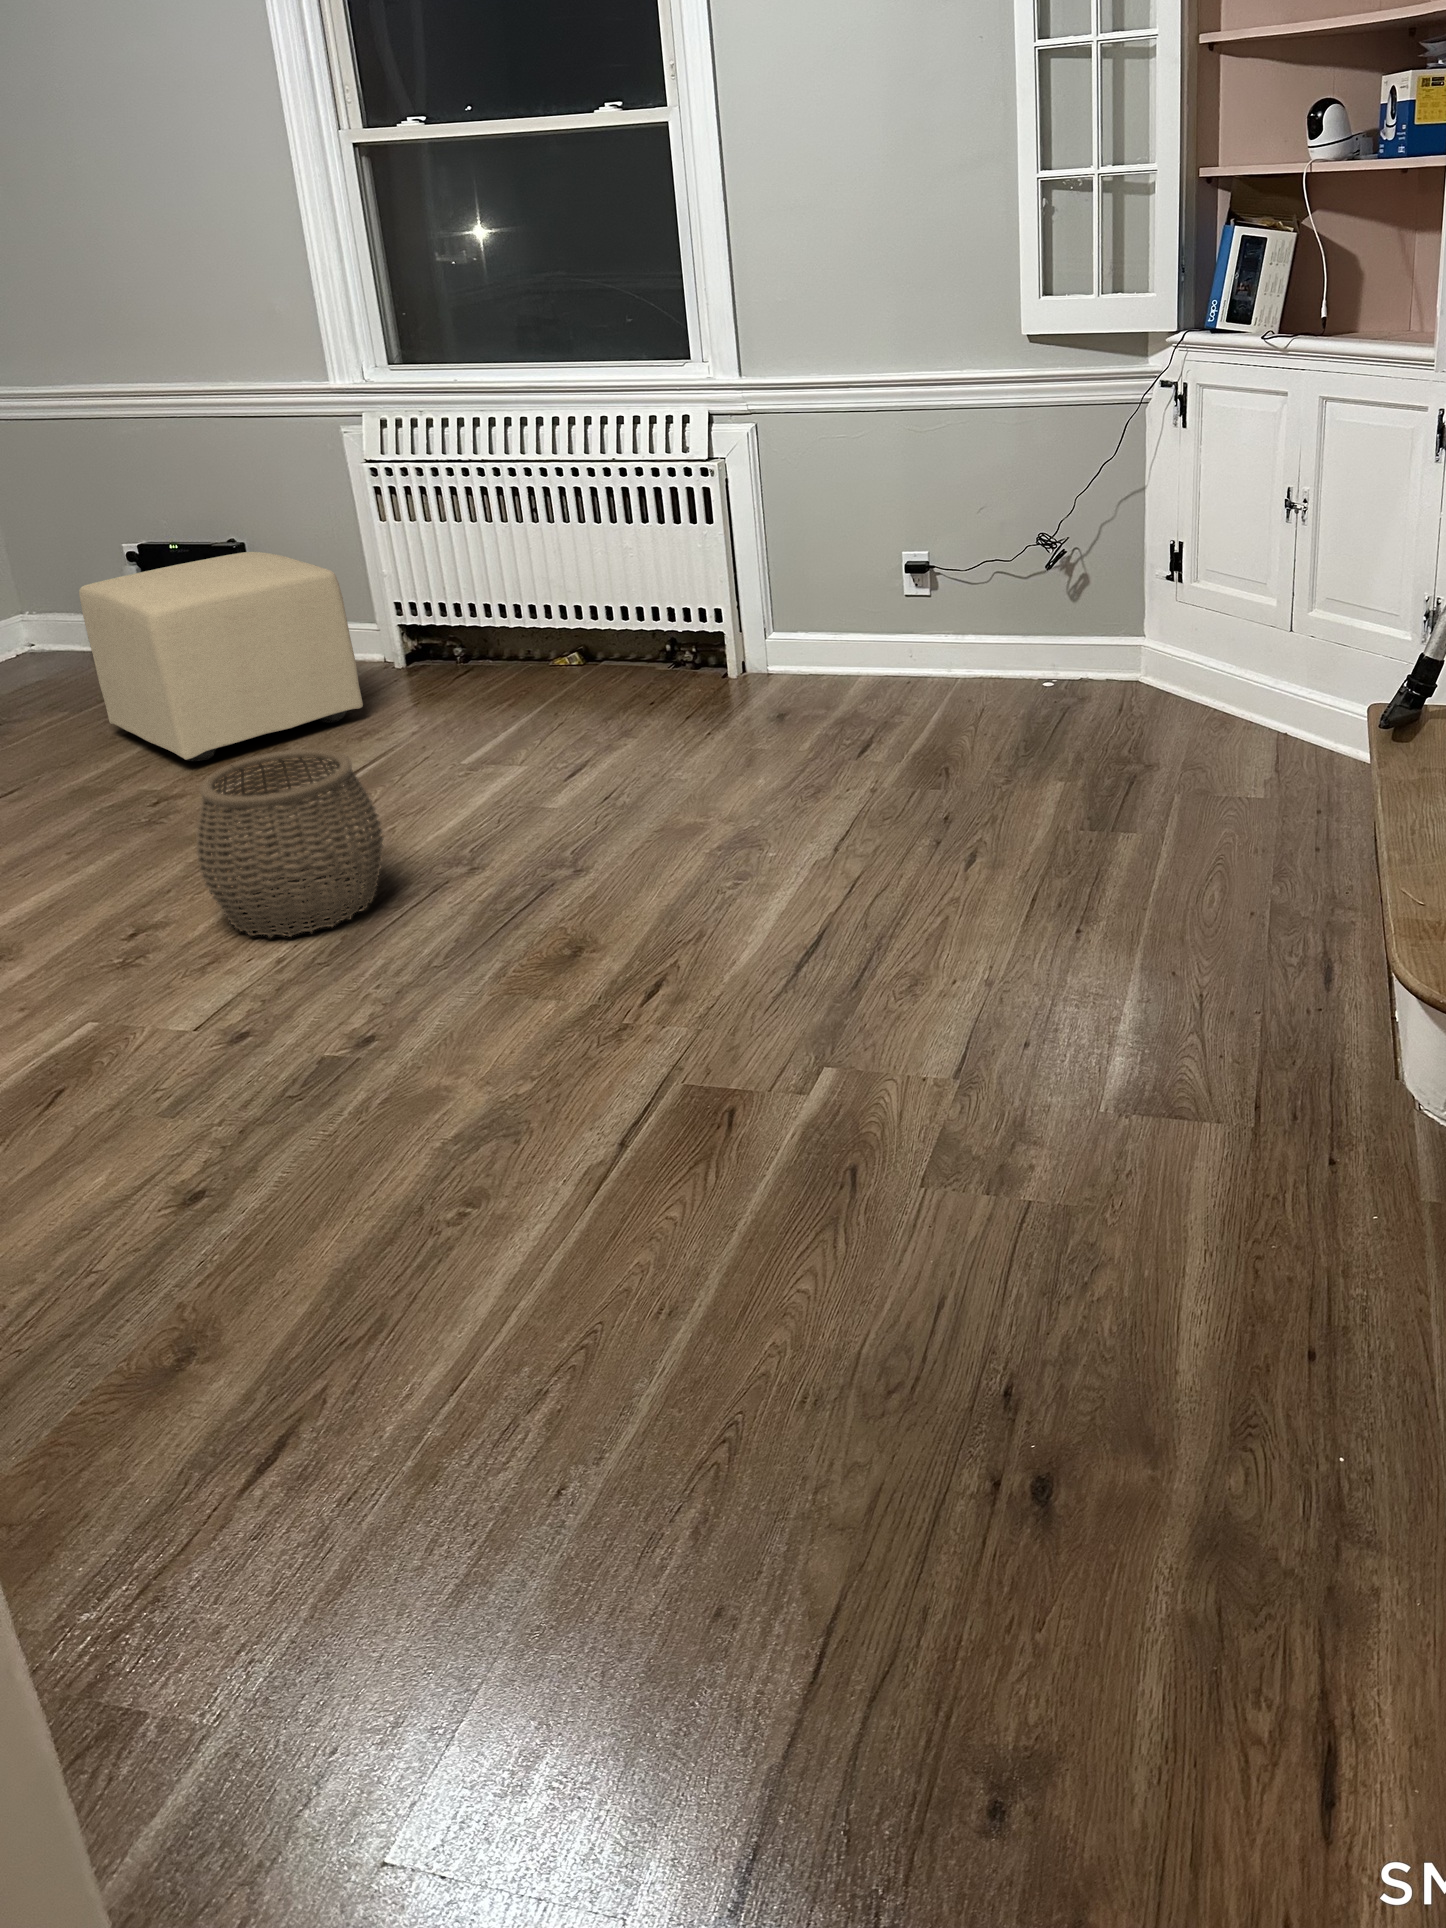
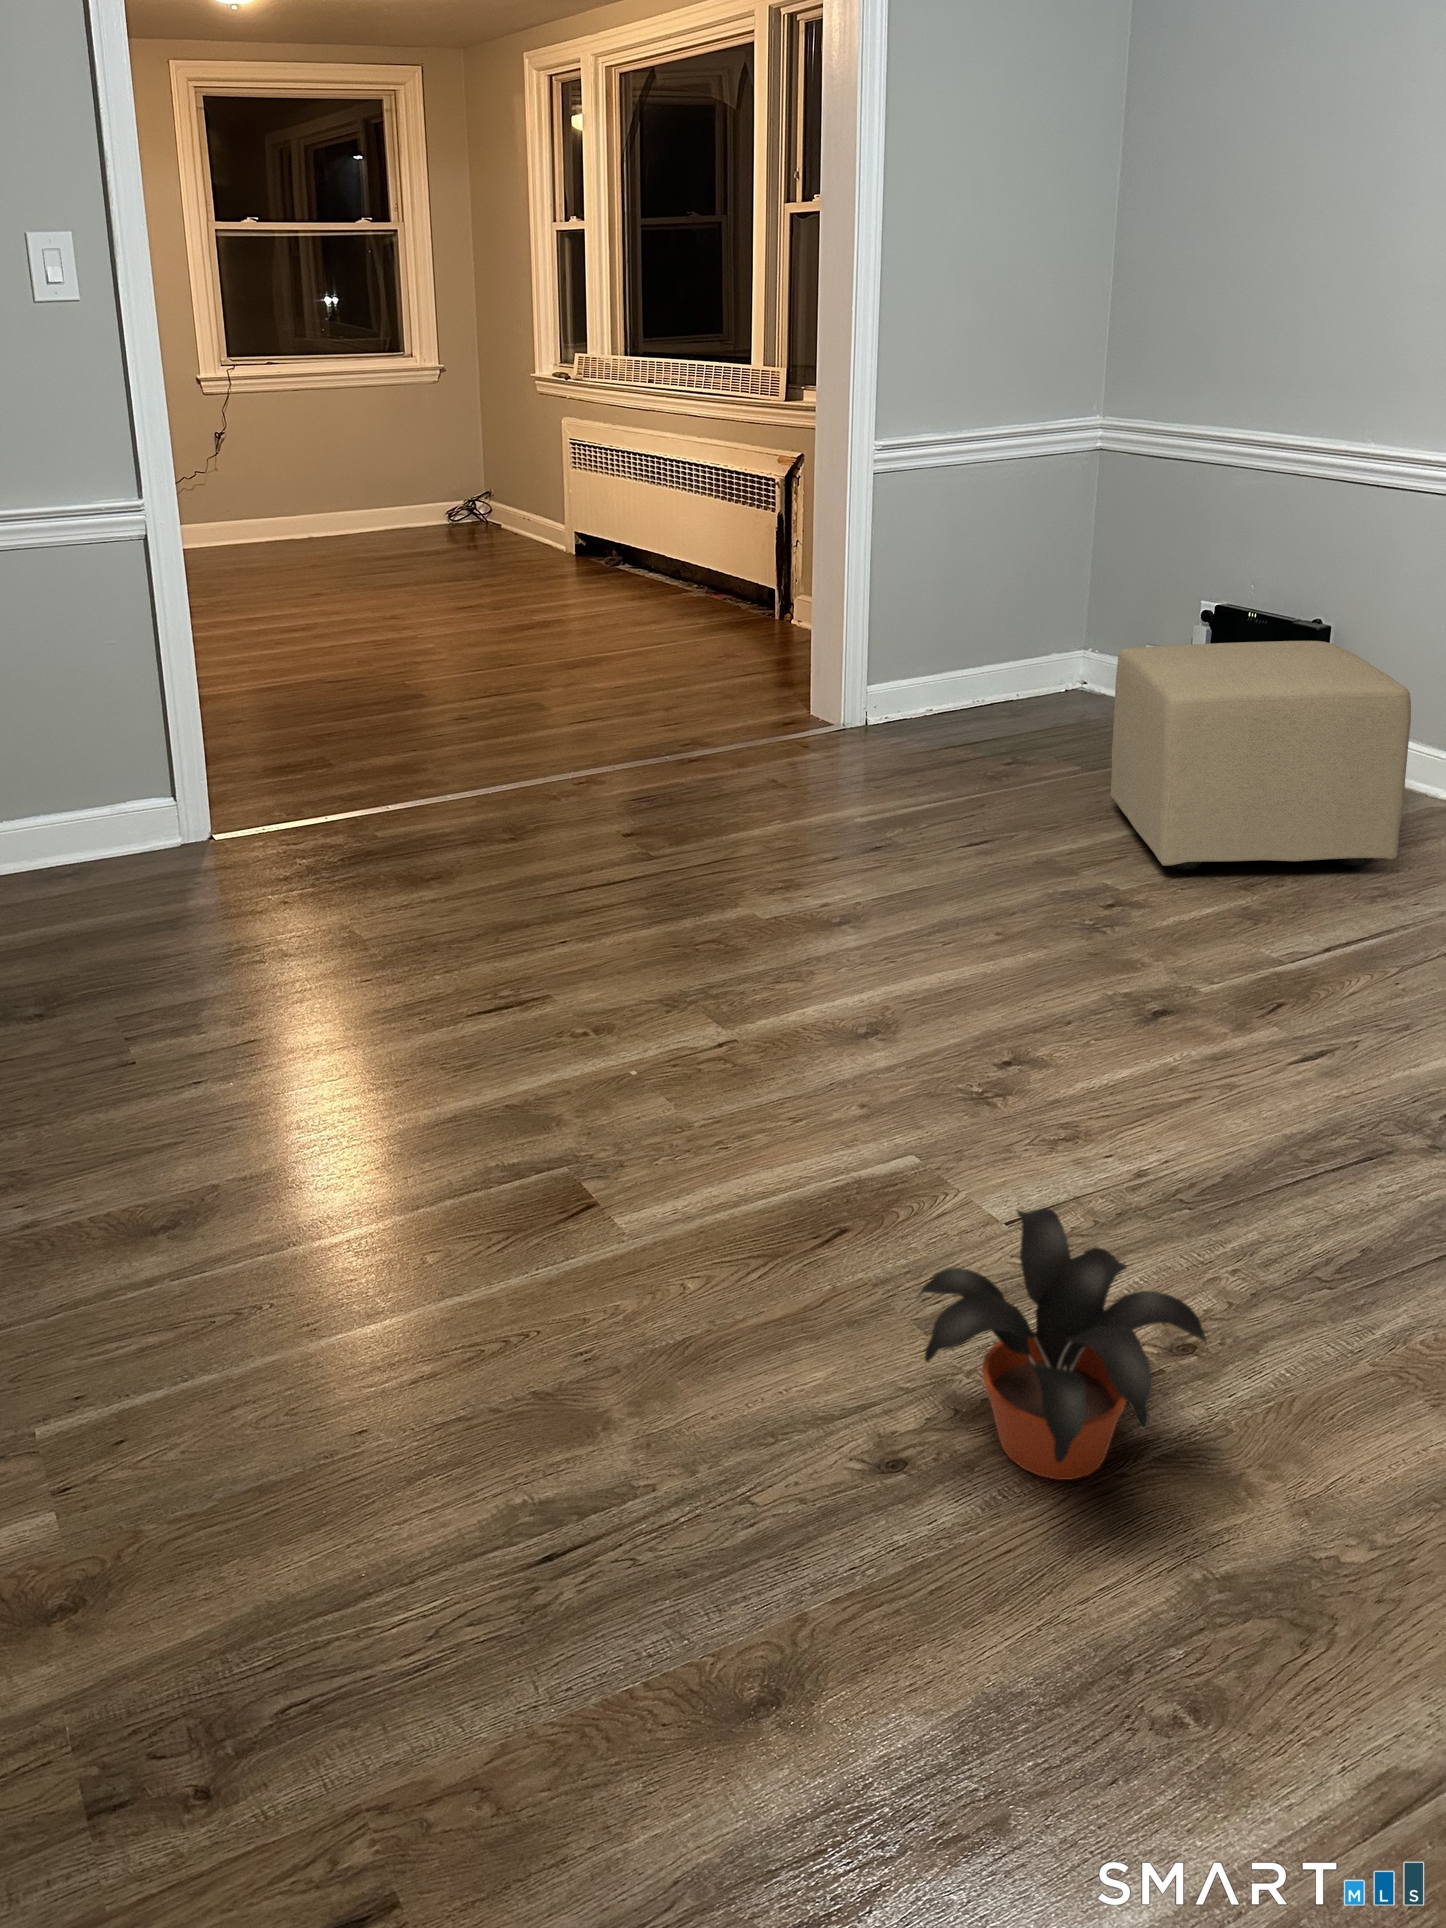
woven basket: present [196,749,383,938] -> none [1091,914,1328,1157]
potted plant: none [169,966,394,1153] -> present [918,1208,1207,1480]

